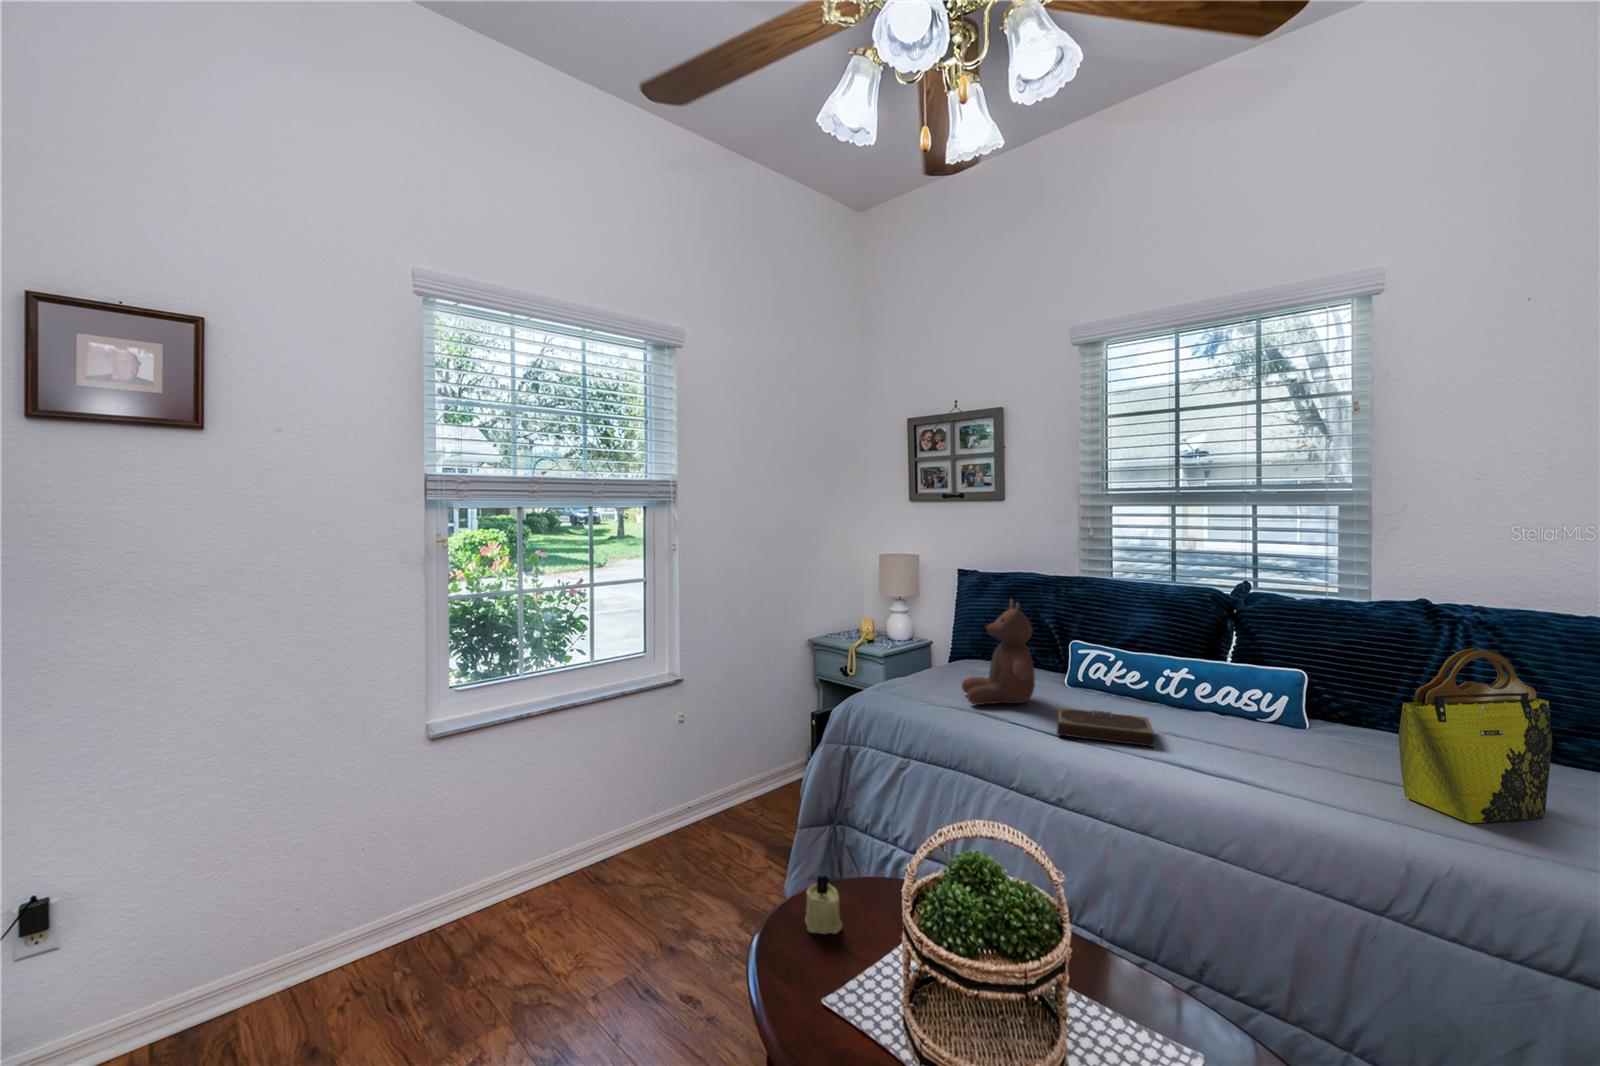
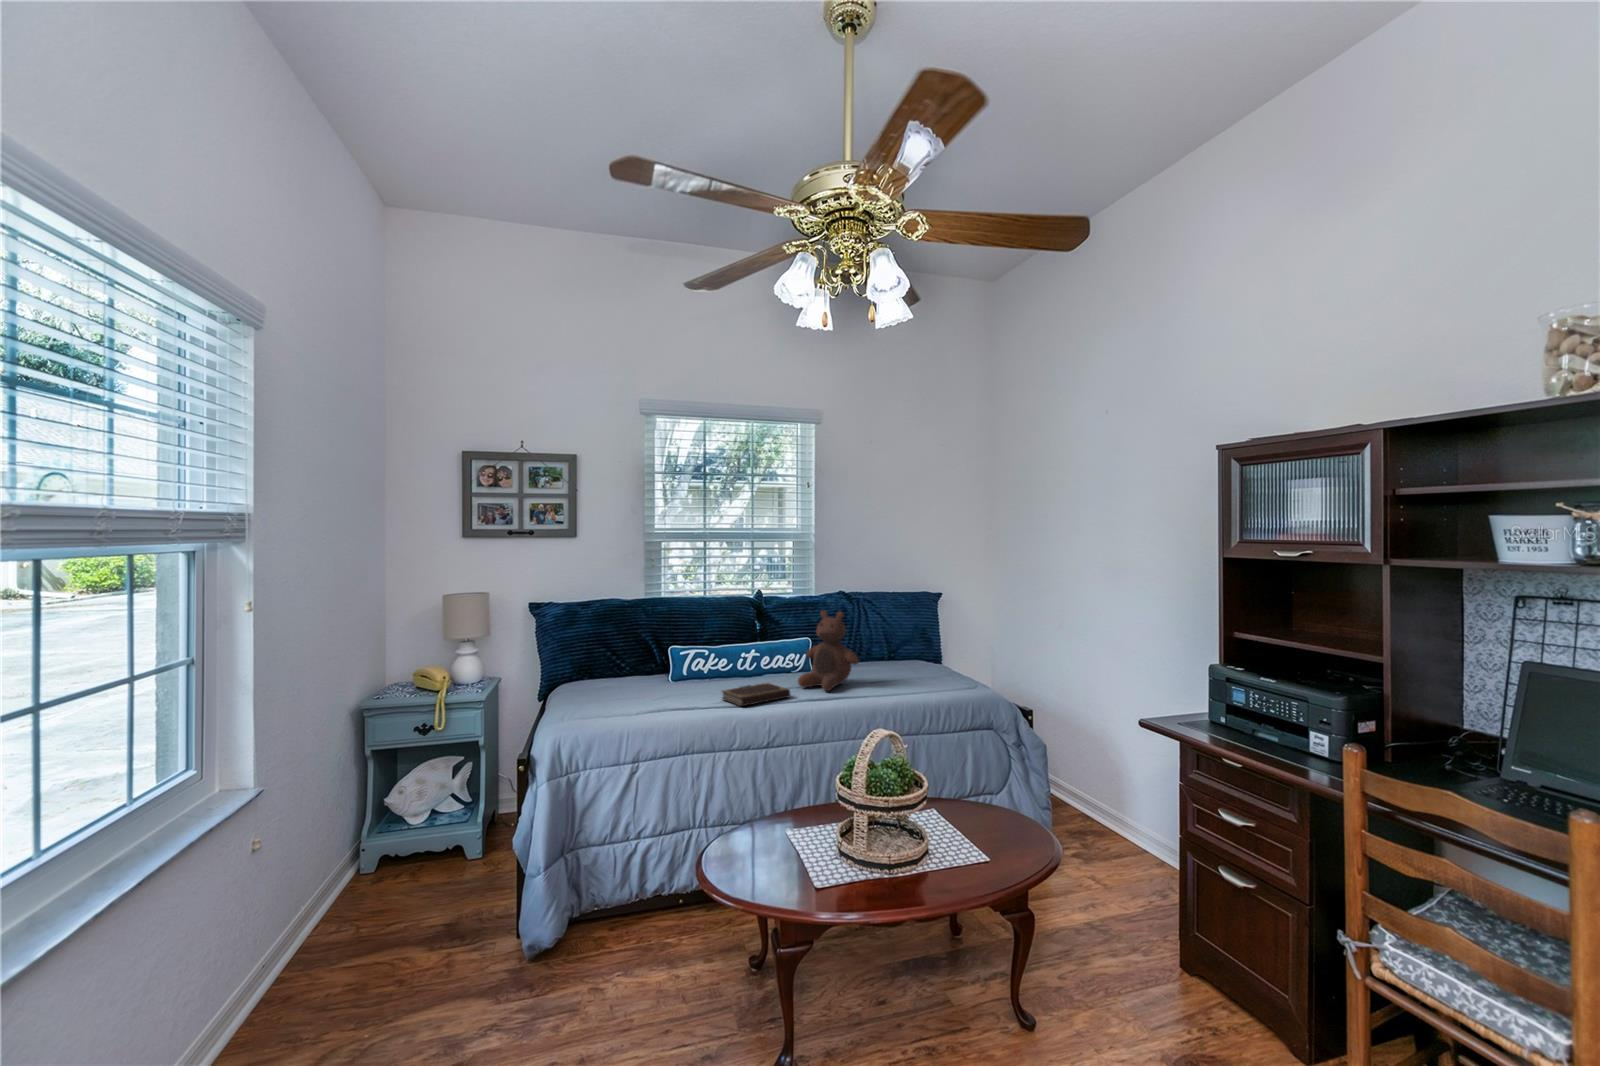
stuffed bear: present [962,599,1035,705] -> present [798,610,859,691]
tote bag: present [1398,648,1552,823] -> none [893,610,930,689]
candle: present [805,876,842,934] -> none [737,830,765,873]

